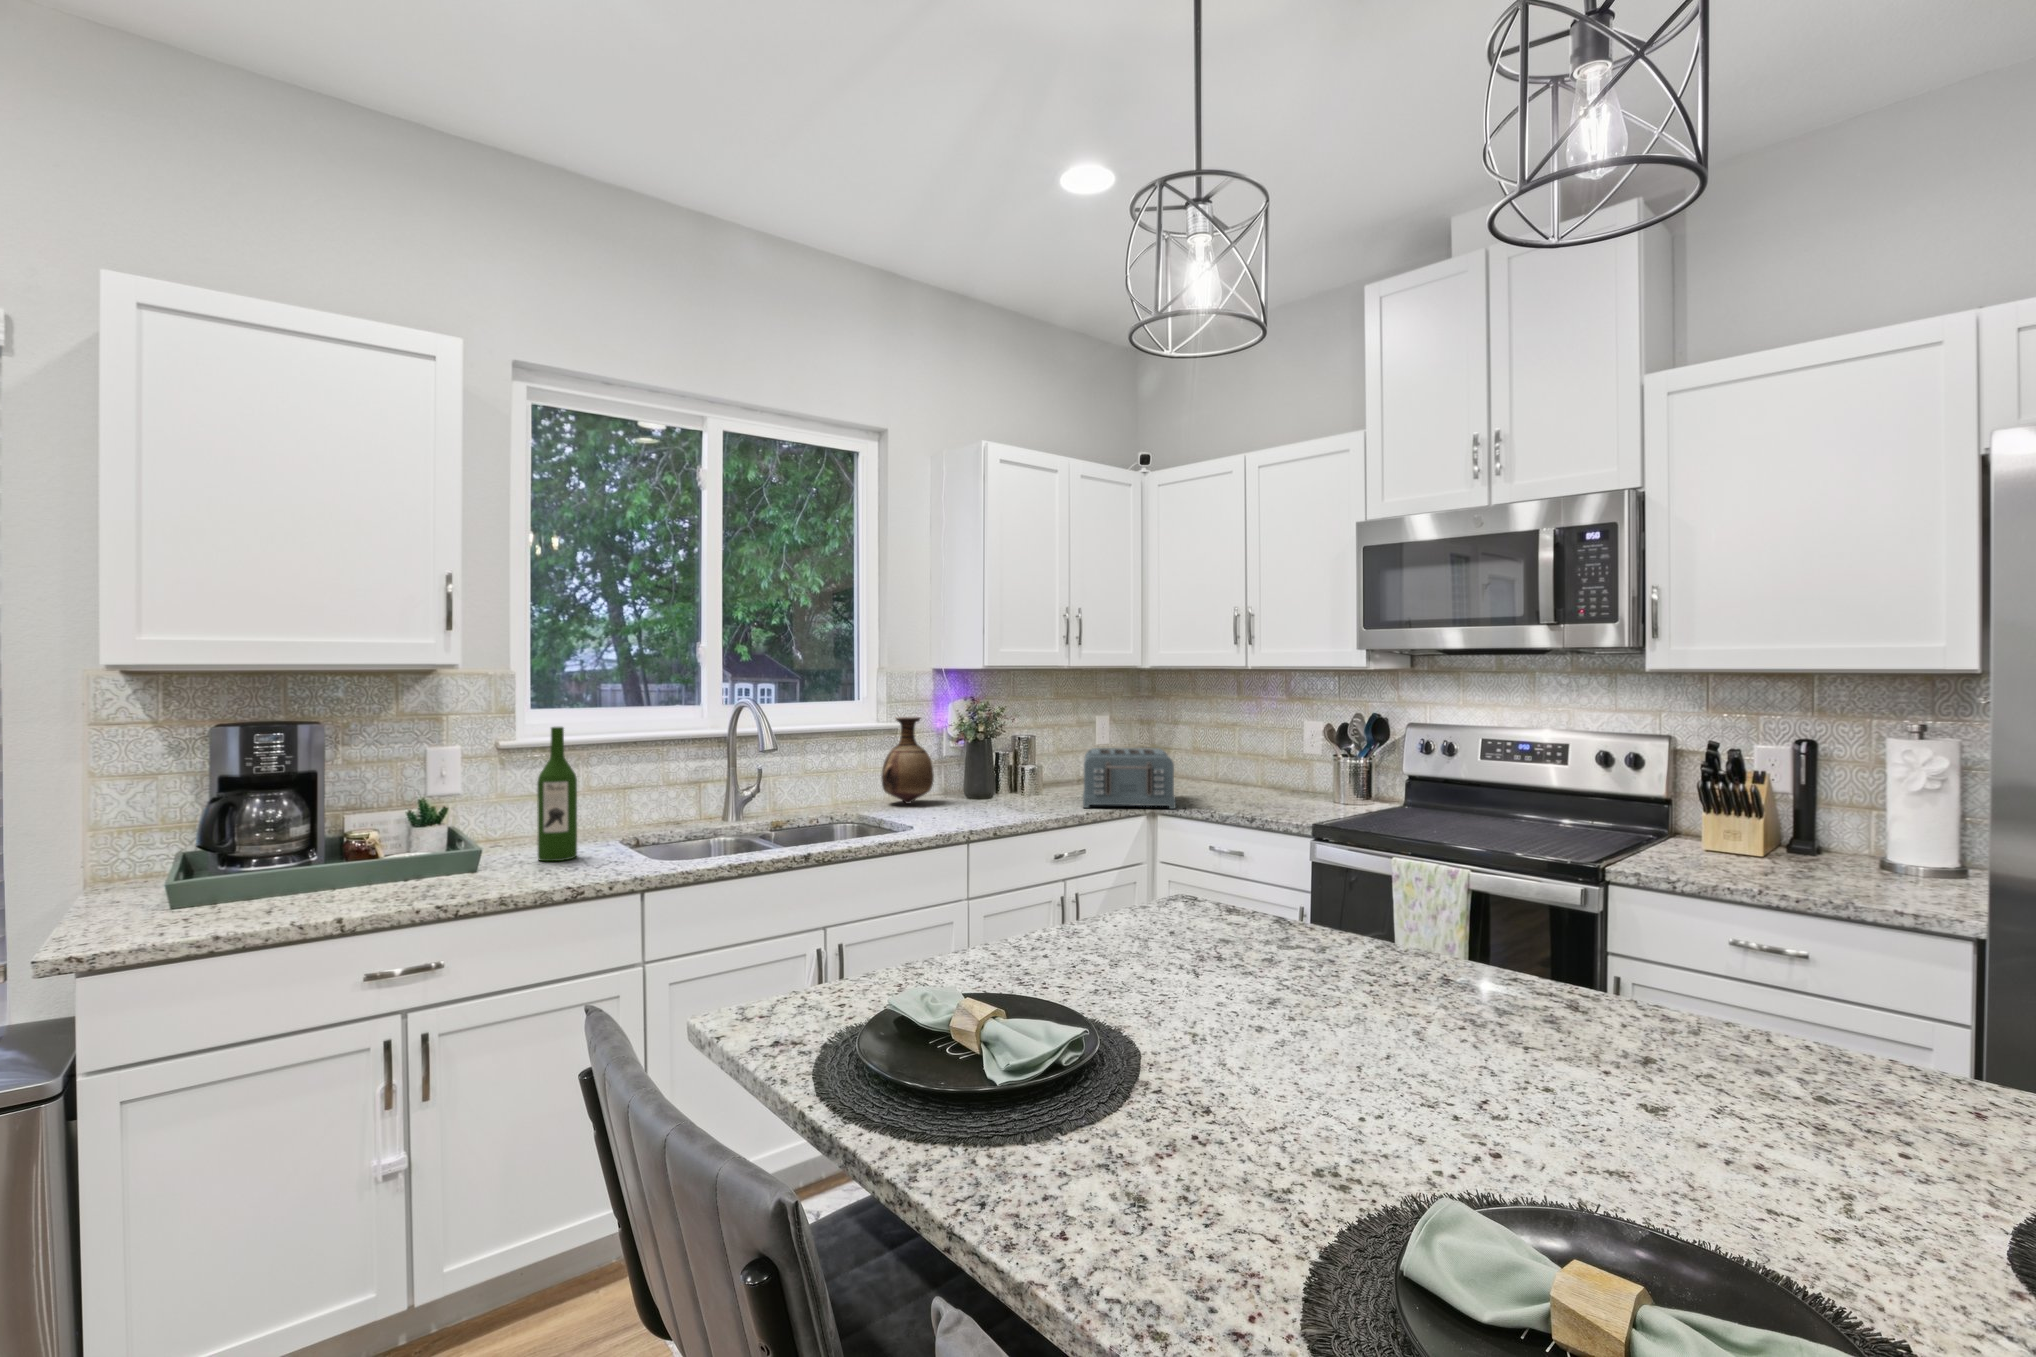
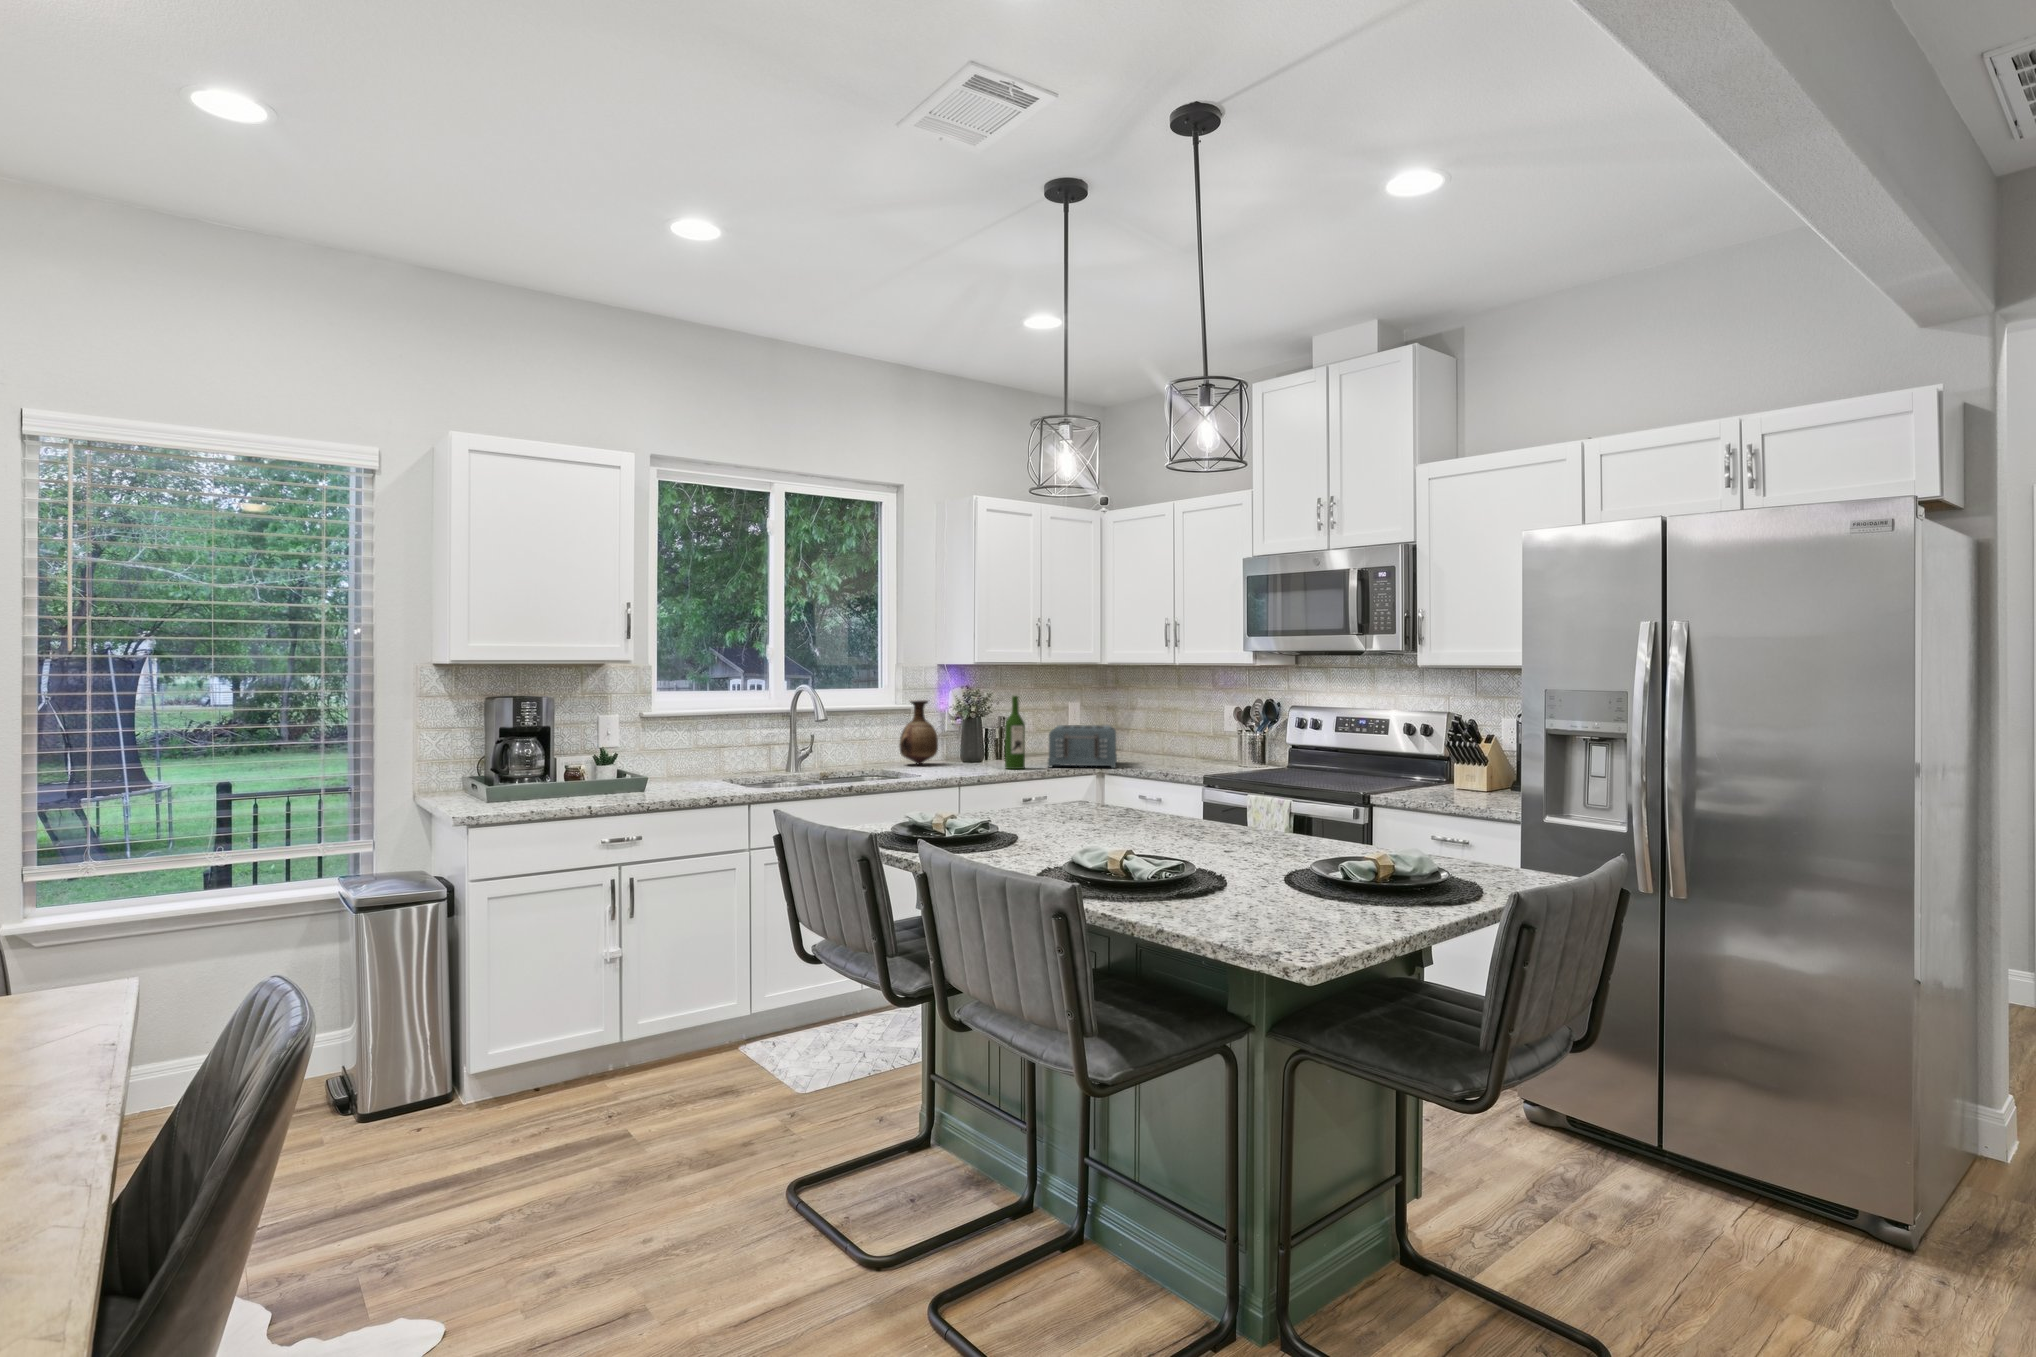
wine bottle: present [537,727,577,861] -> present [1005,696,1025,769]

